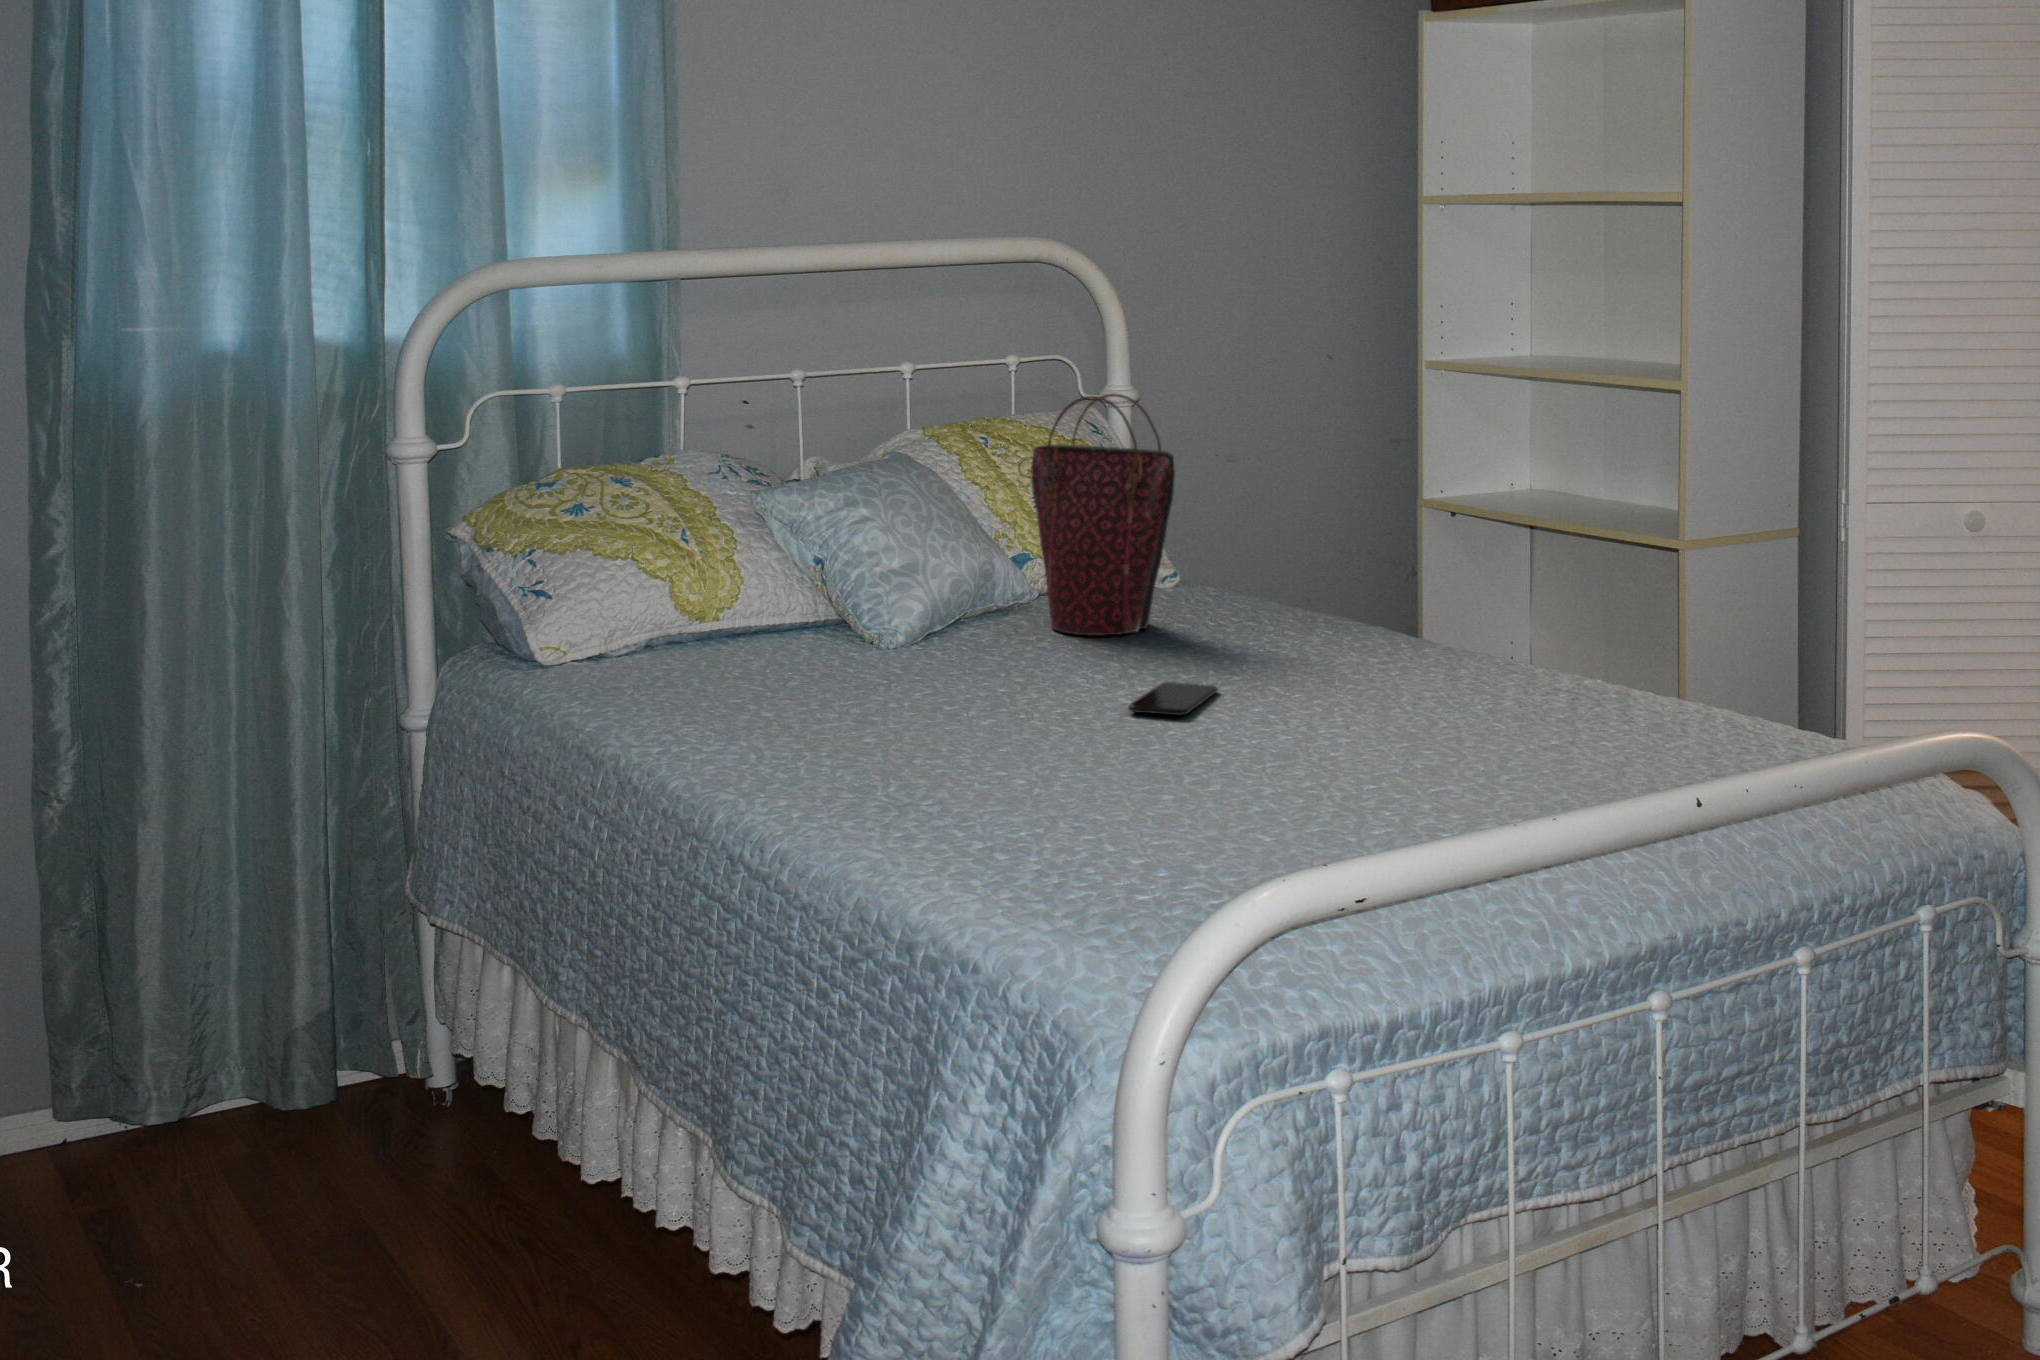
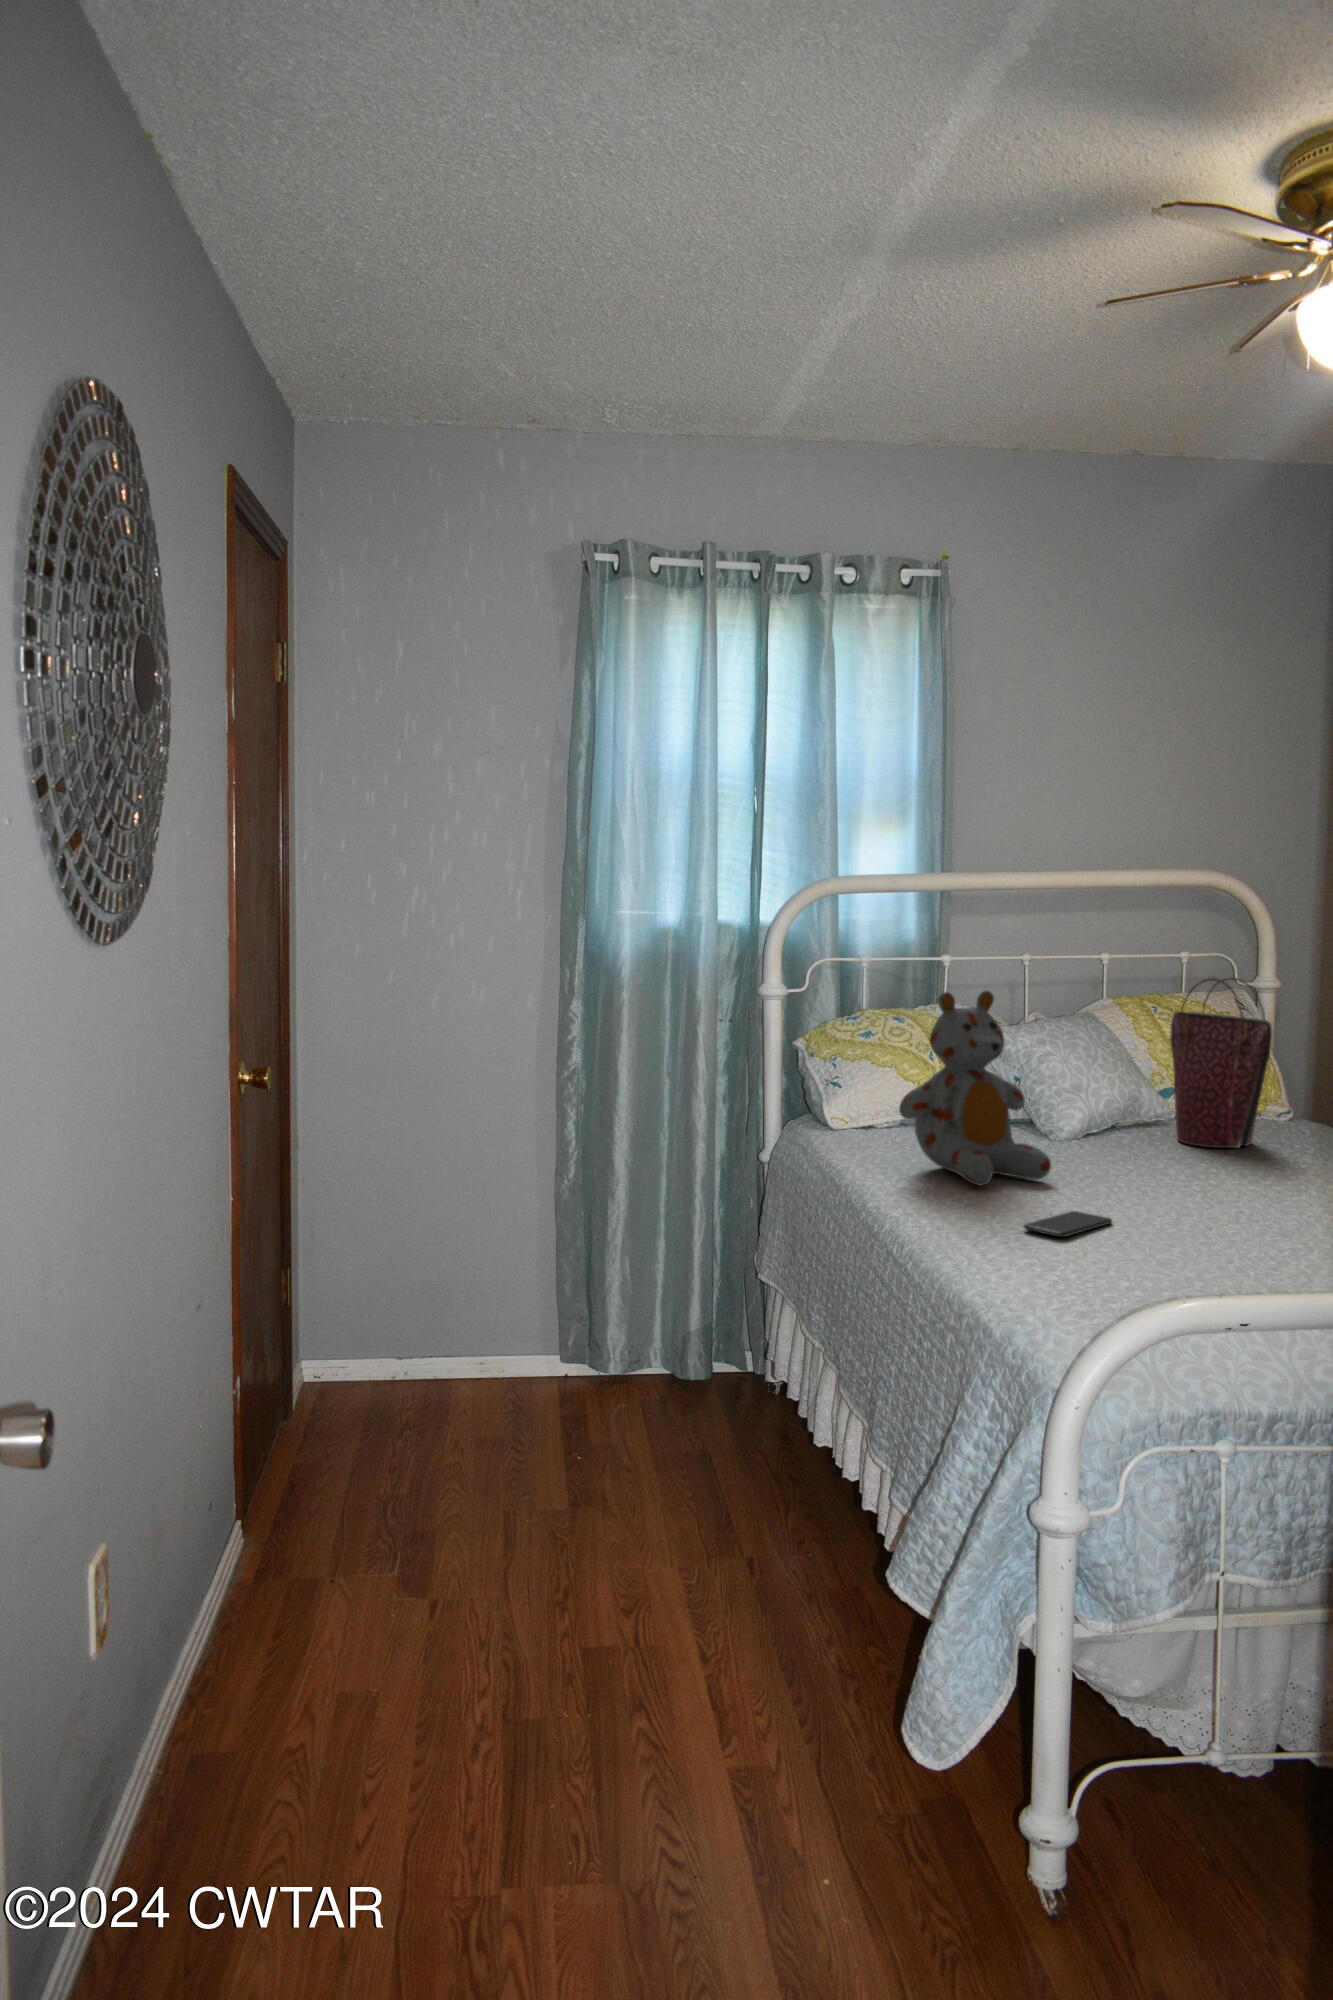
stuffed bear: none [695,430,926,732] -> present [899,990,1051,1185]
smartphone: present [1128,682,1218,715] -> present [1024,1211,1112,1237]

